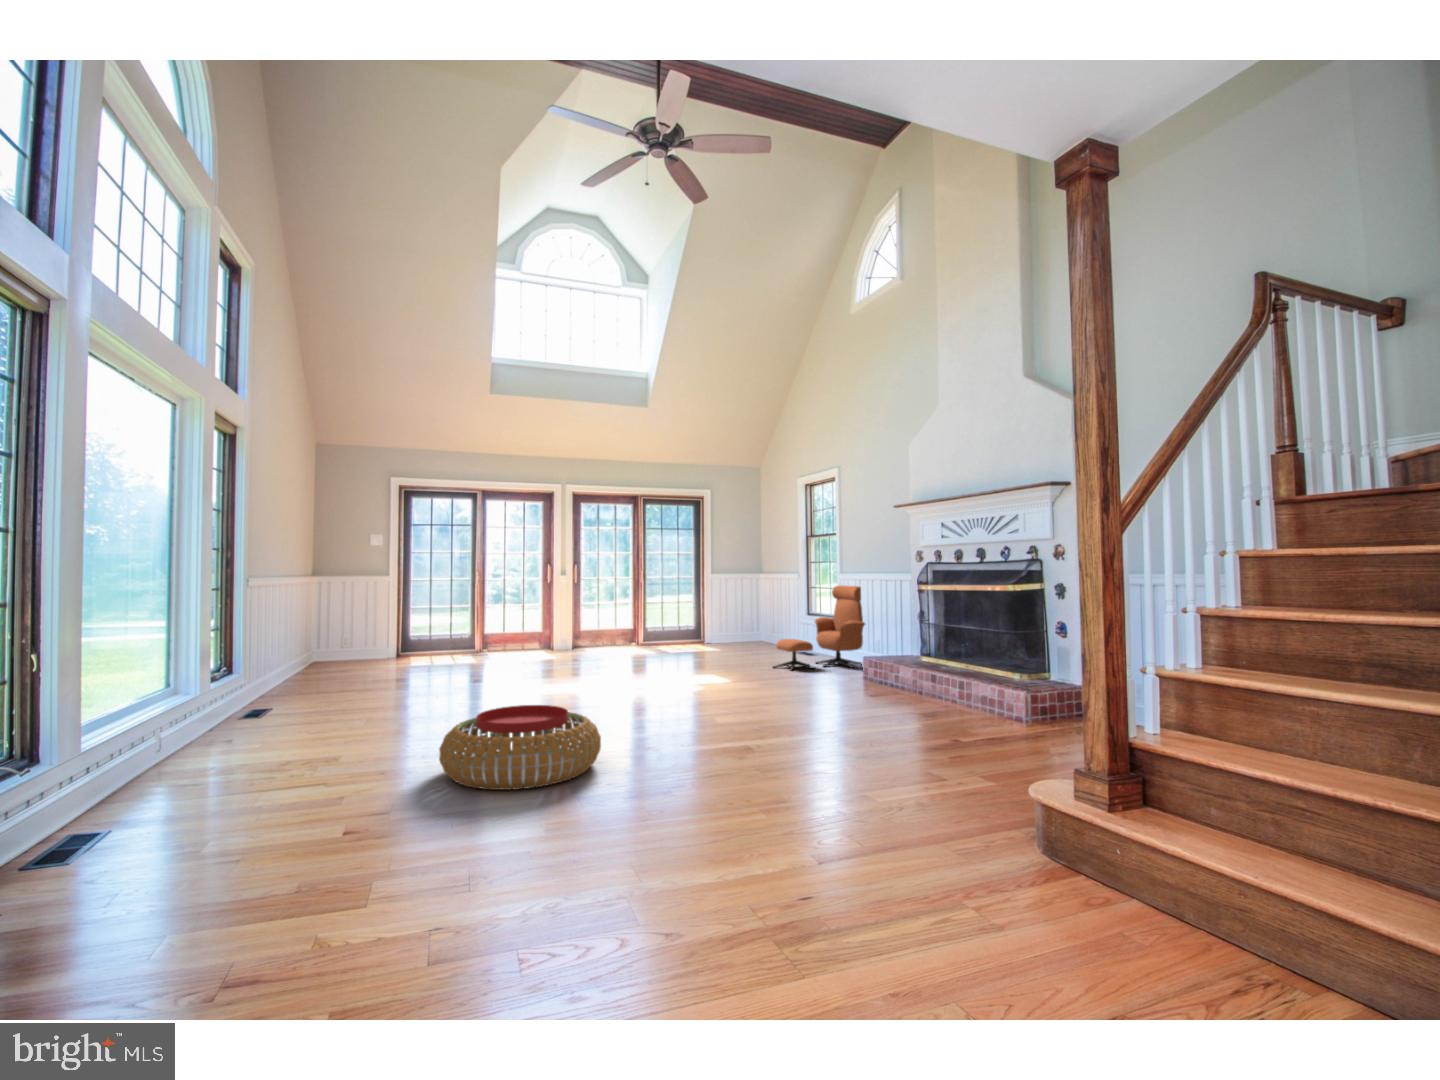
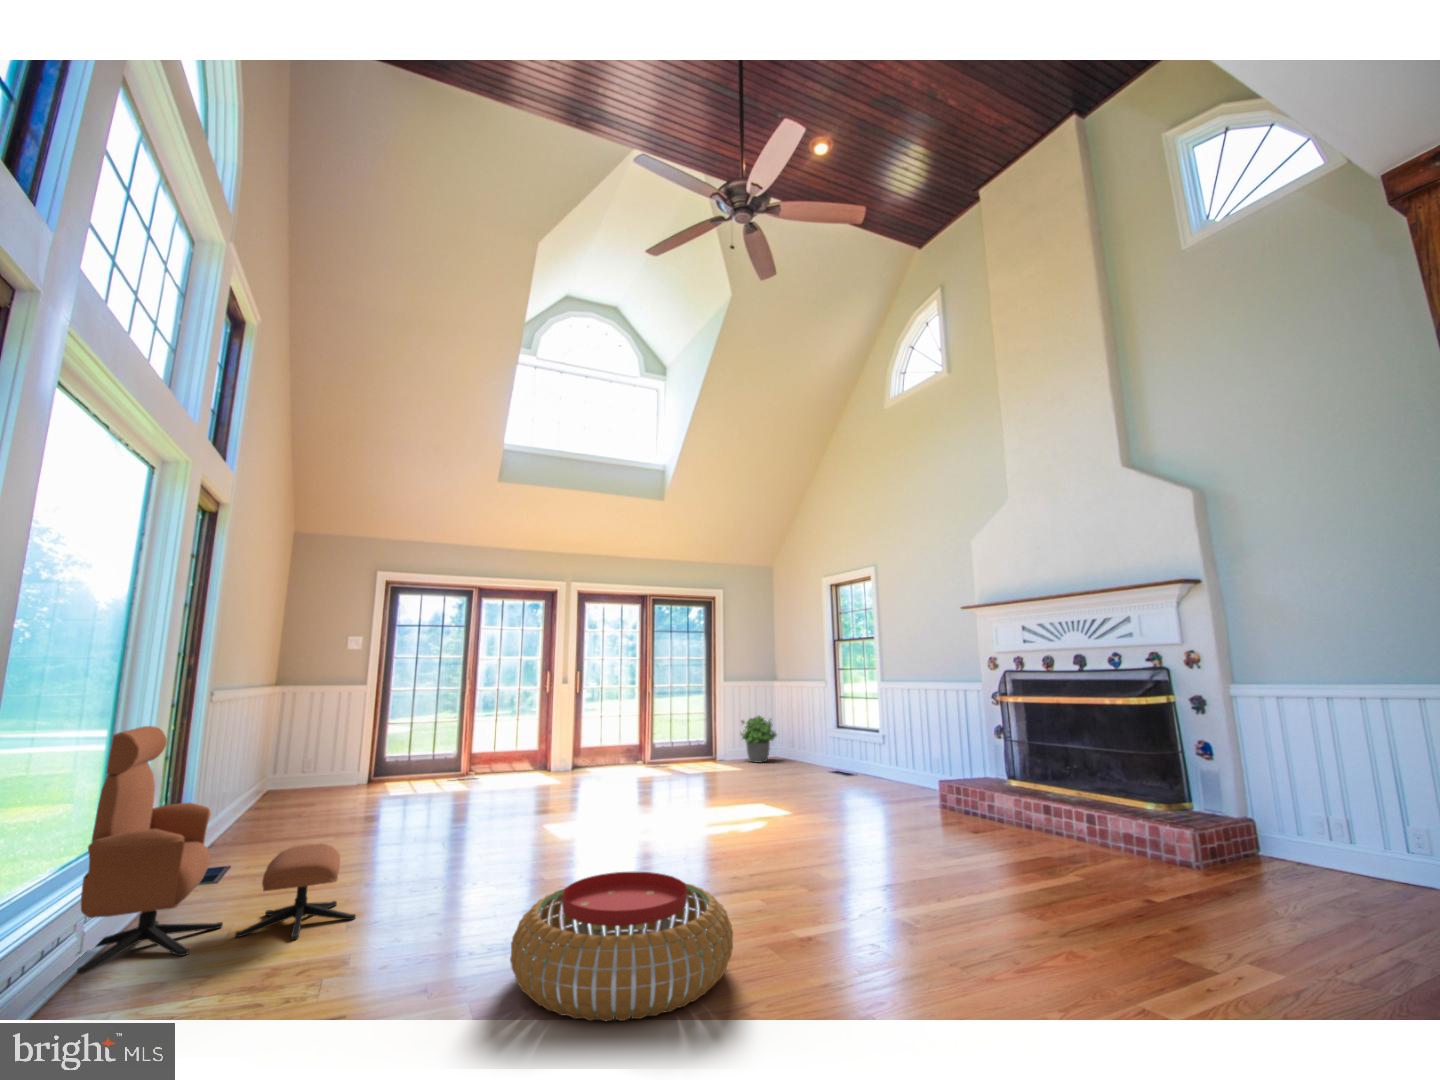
lounge chair: present [773,585,865,670] -> present [77,726,356,974]
potted plant: none [723,605,758,646] -> present [741,716,777,763]

